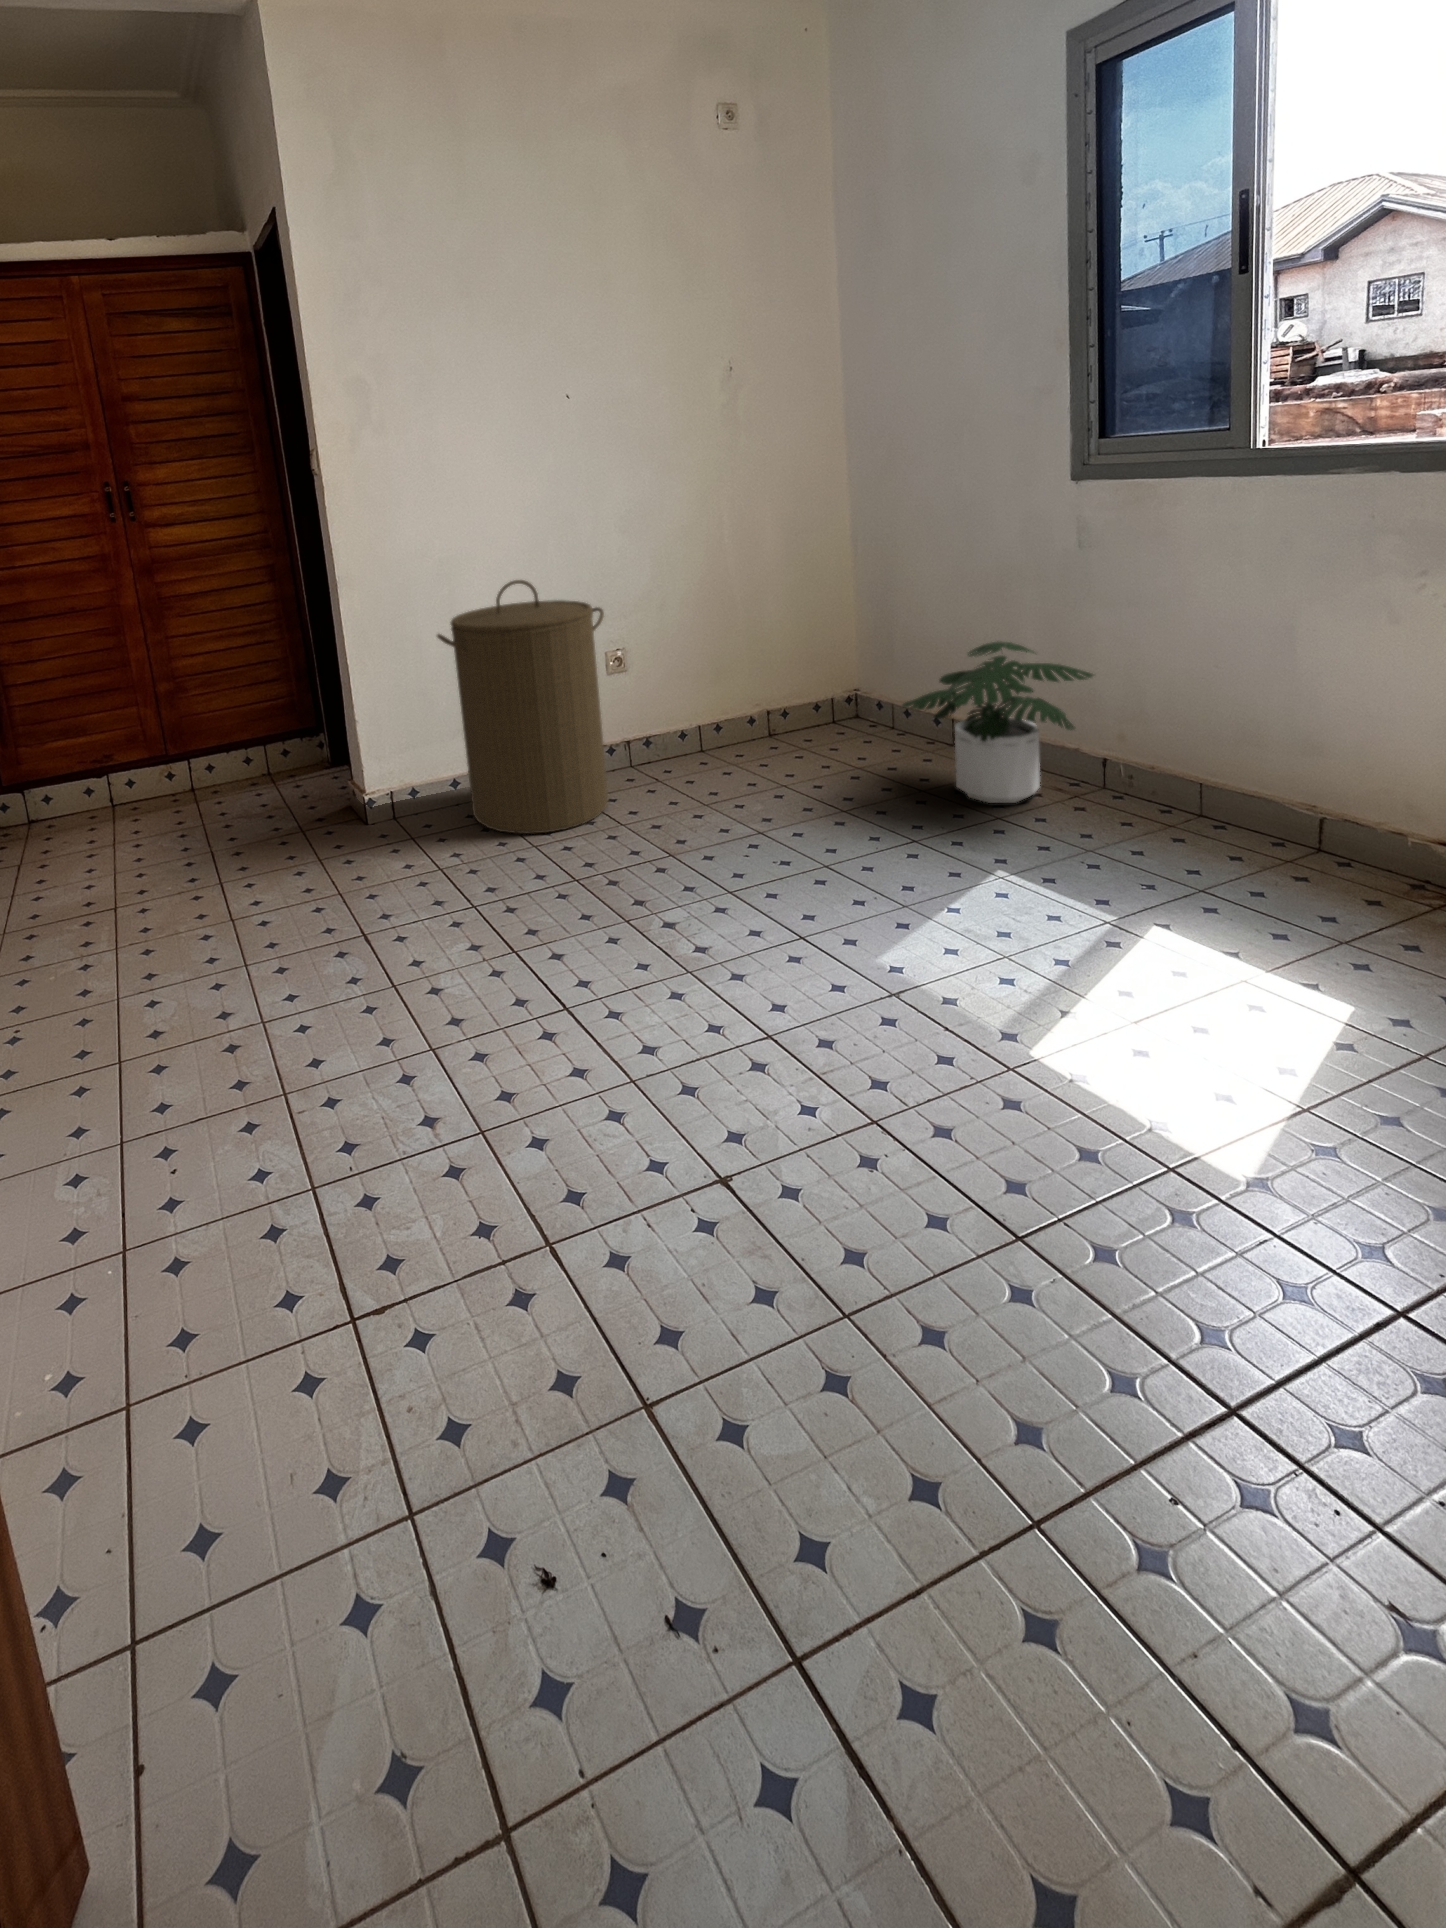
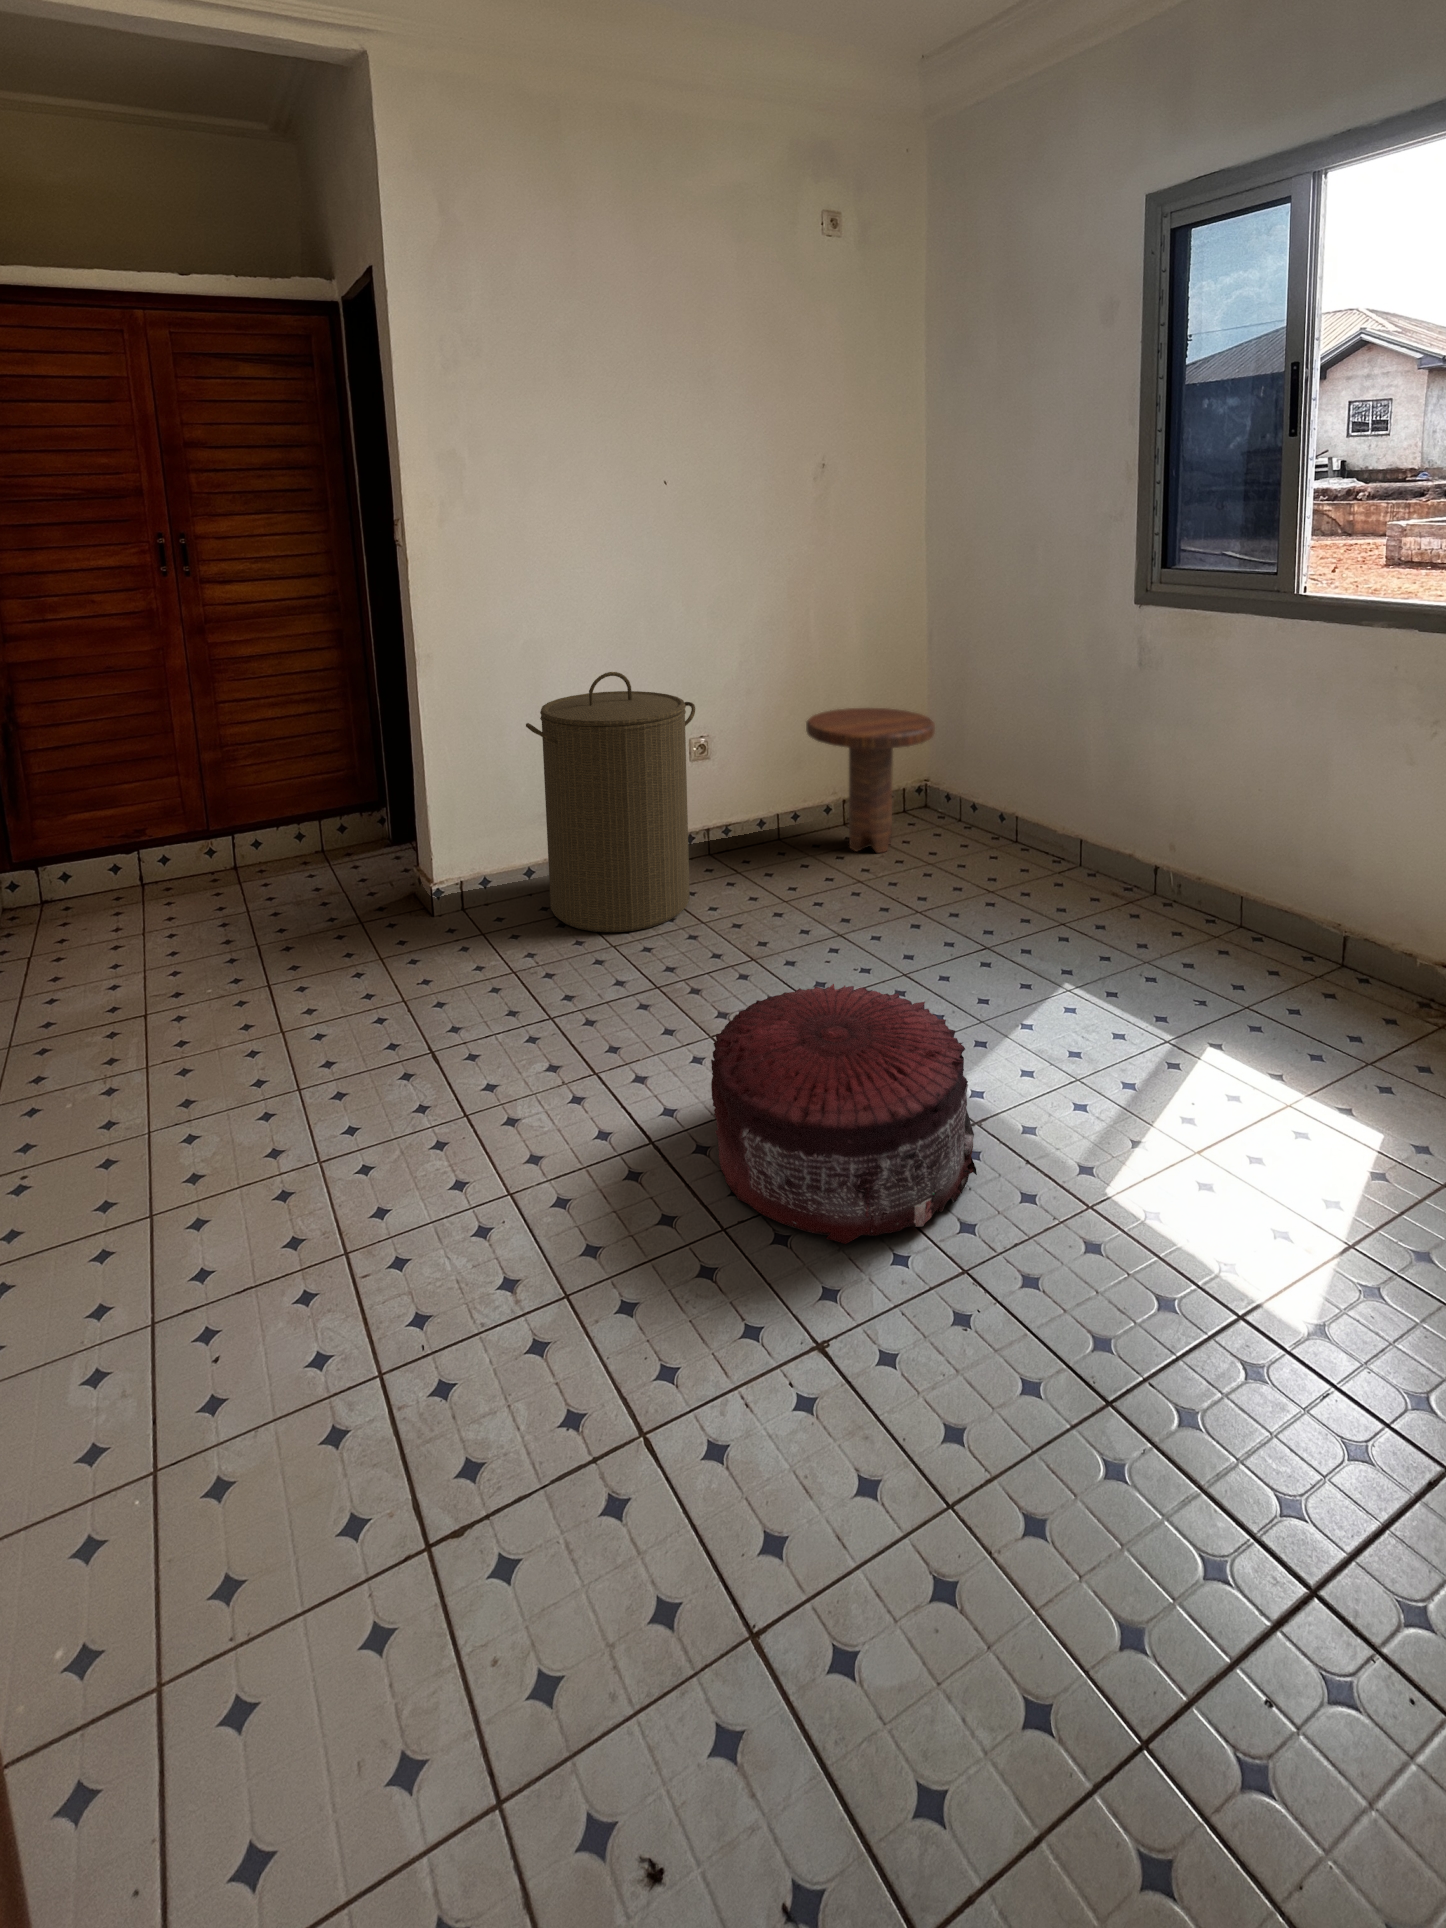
side table: none [723,608,860,756] -> present [806,708,935,853]
potted plant: present [903,641,1093,803] -> none [974,757,1147,912]
pouf: none [615,859,891,1096] -> present [711,984,977,1244]

